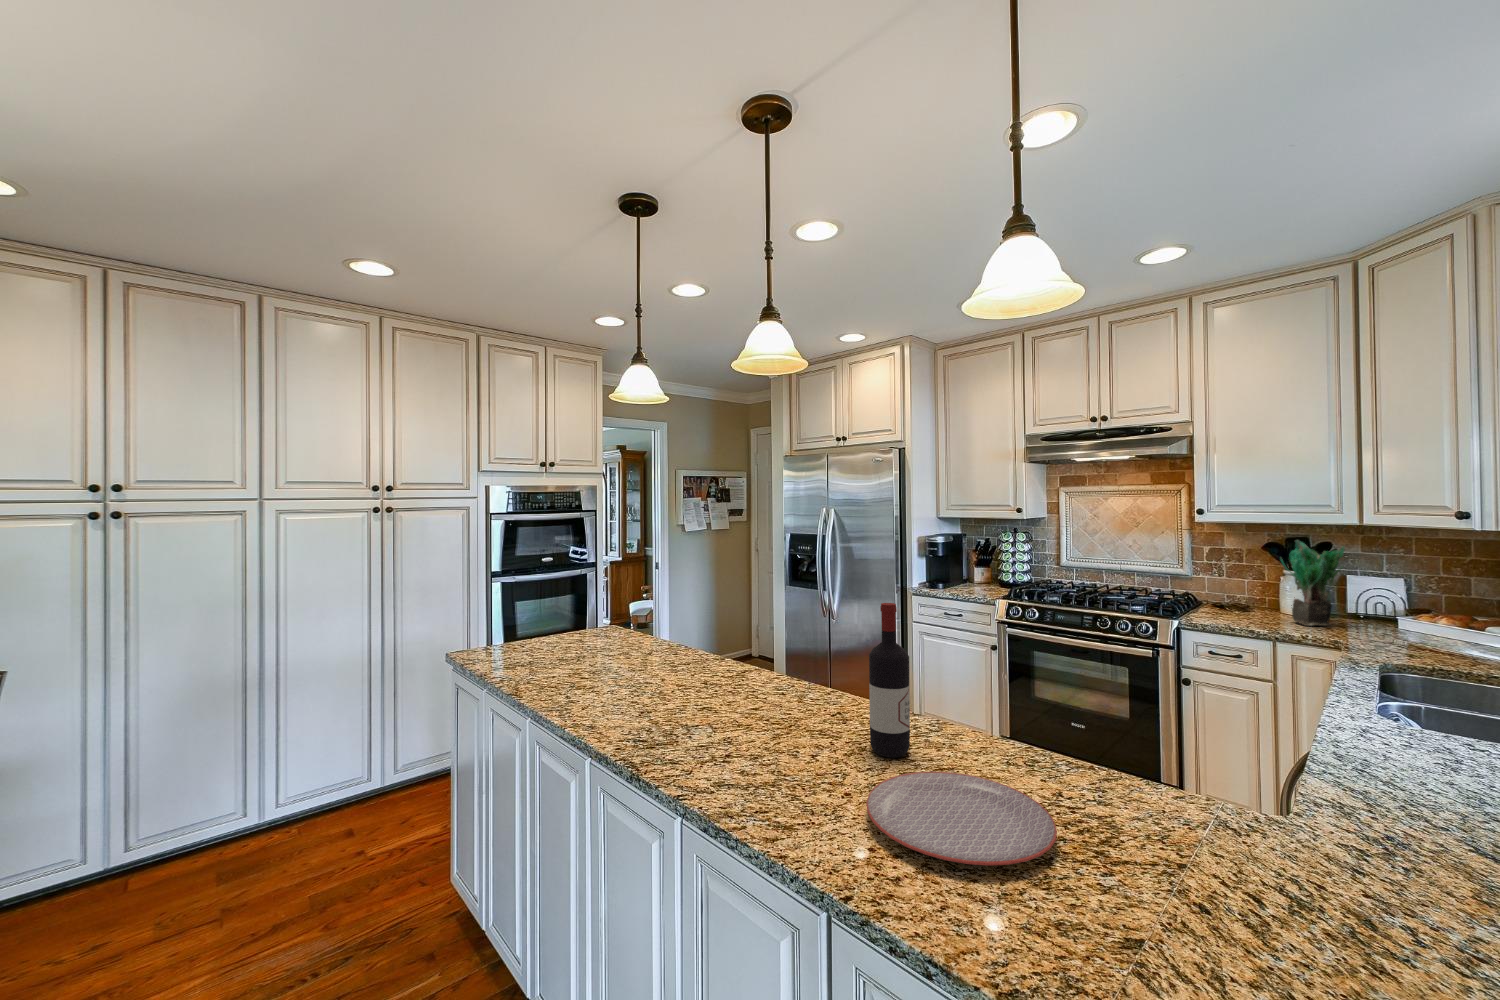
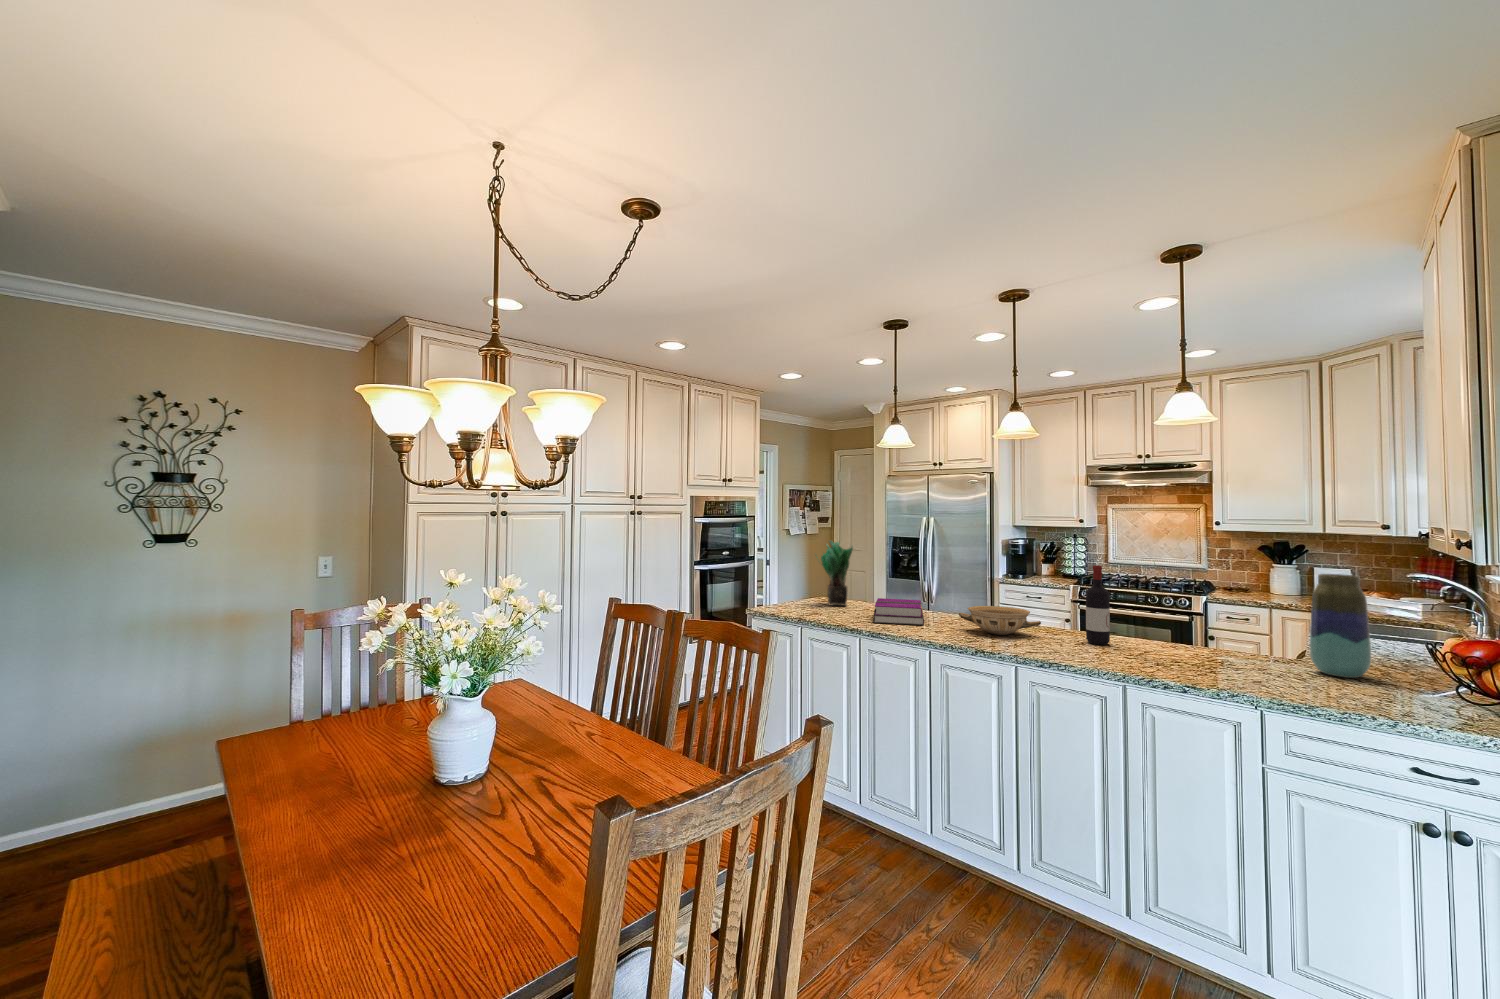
potted plant: present [1280,540,1345,626] -> present [817,541,853,606]
hardback book: none [570,642,685,697] -> present [873,598,924,625]
vase: none [1281,642,1432,915] -> present [1310,574,1371,678]
ceramic bowl: none [687,665,806,725] -> present [959,606,1041,635]
plate: present [866,771,1057,865] -> none [1113,645,1213,668]

